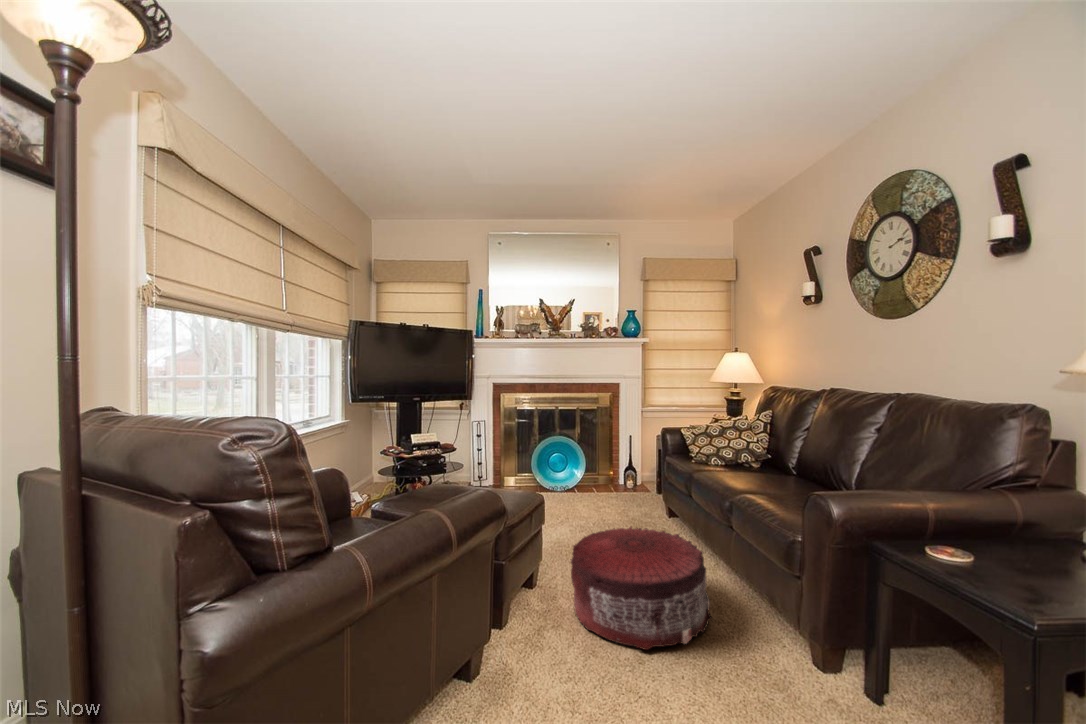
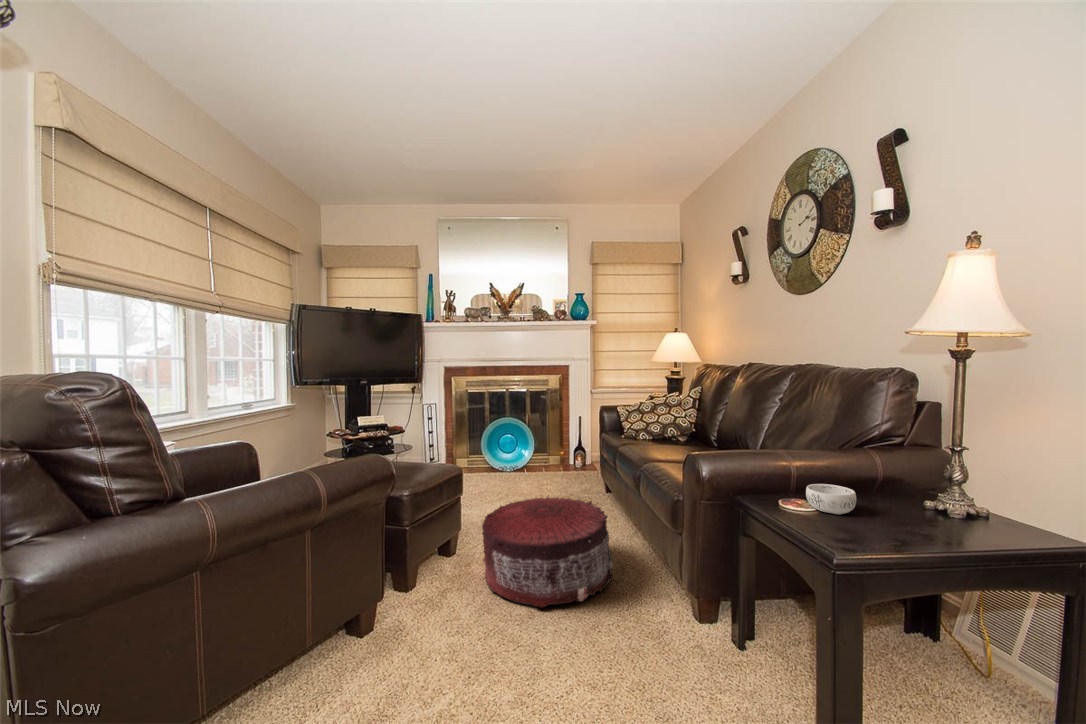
decorative bowl: none [955,532,1018,568] -> present [806,484,856,515]

